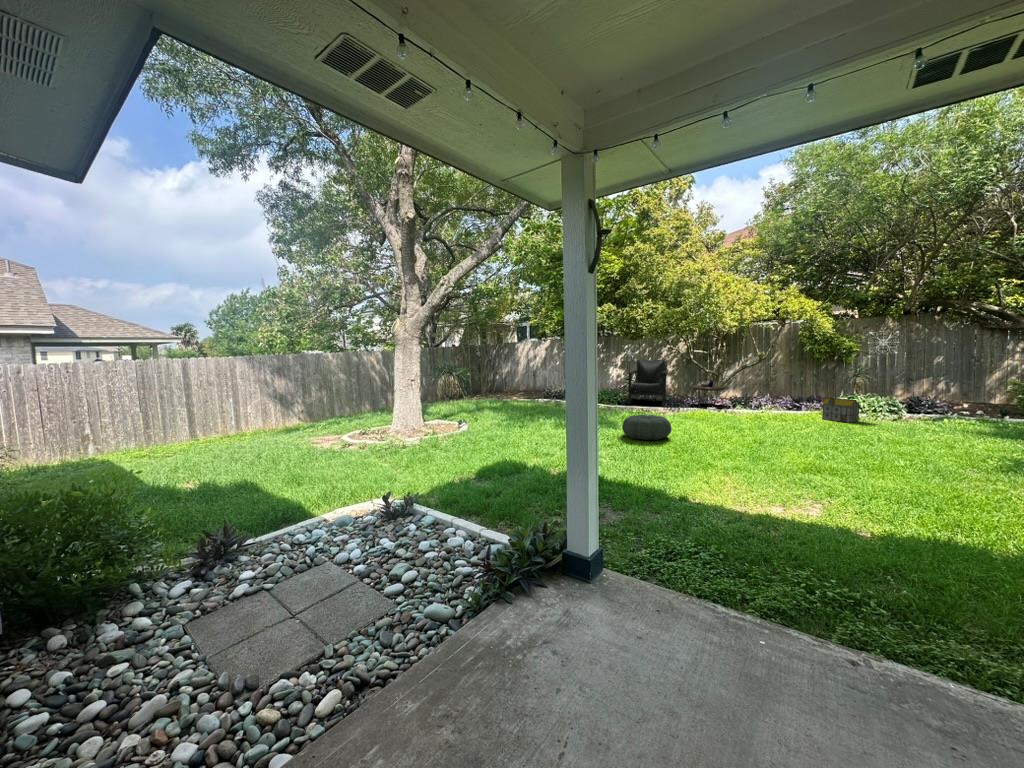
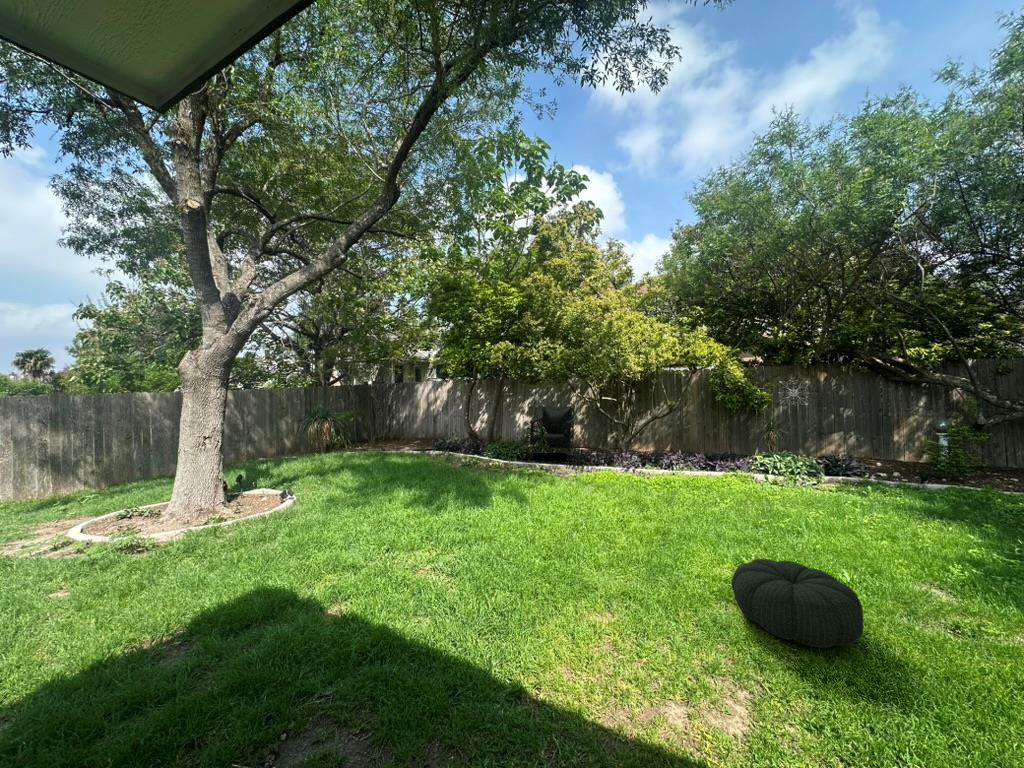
side table: present [690,380,726,408] -> none [598,431,637,465]
toy house: present [822,397,859,423] -> none [737,458,778,491]
pouf: present [622,415,671,440] -> present [732,559,864,648]

